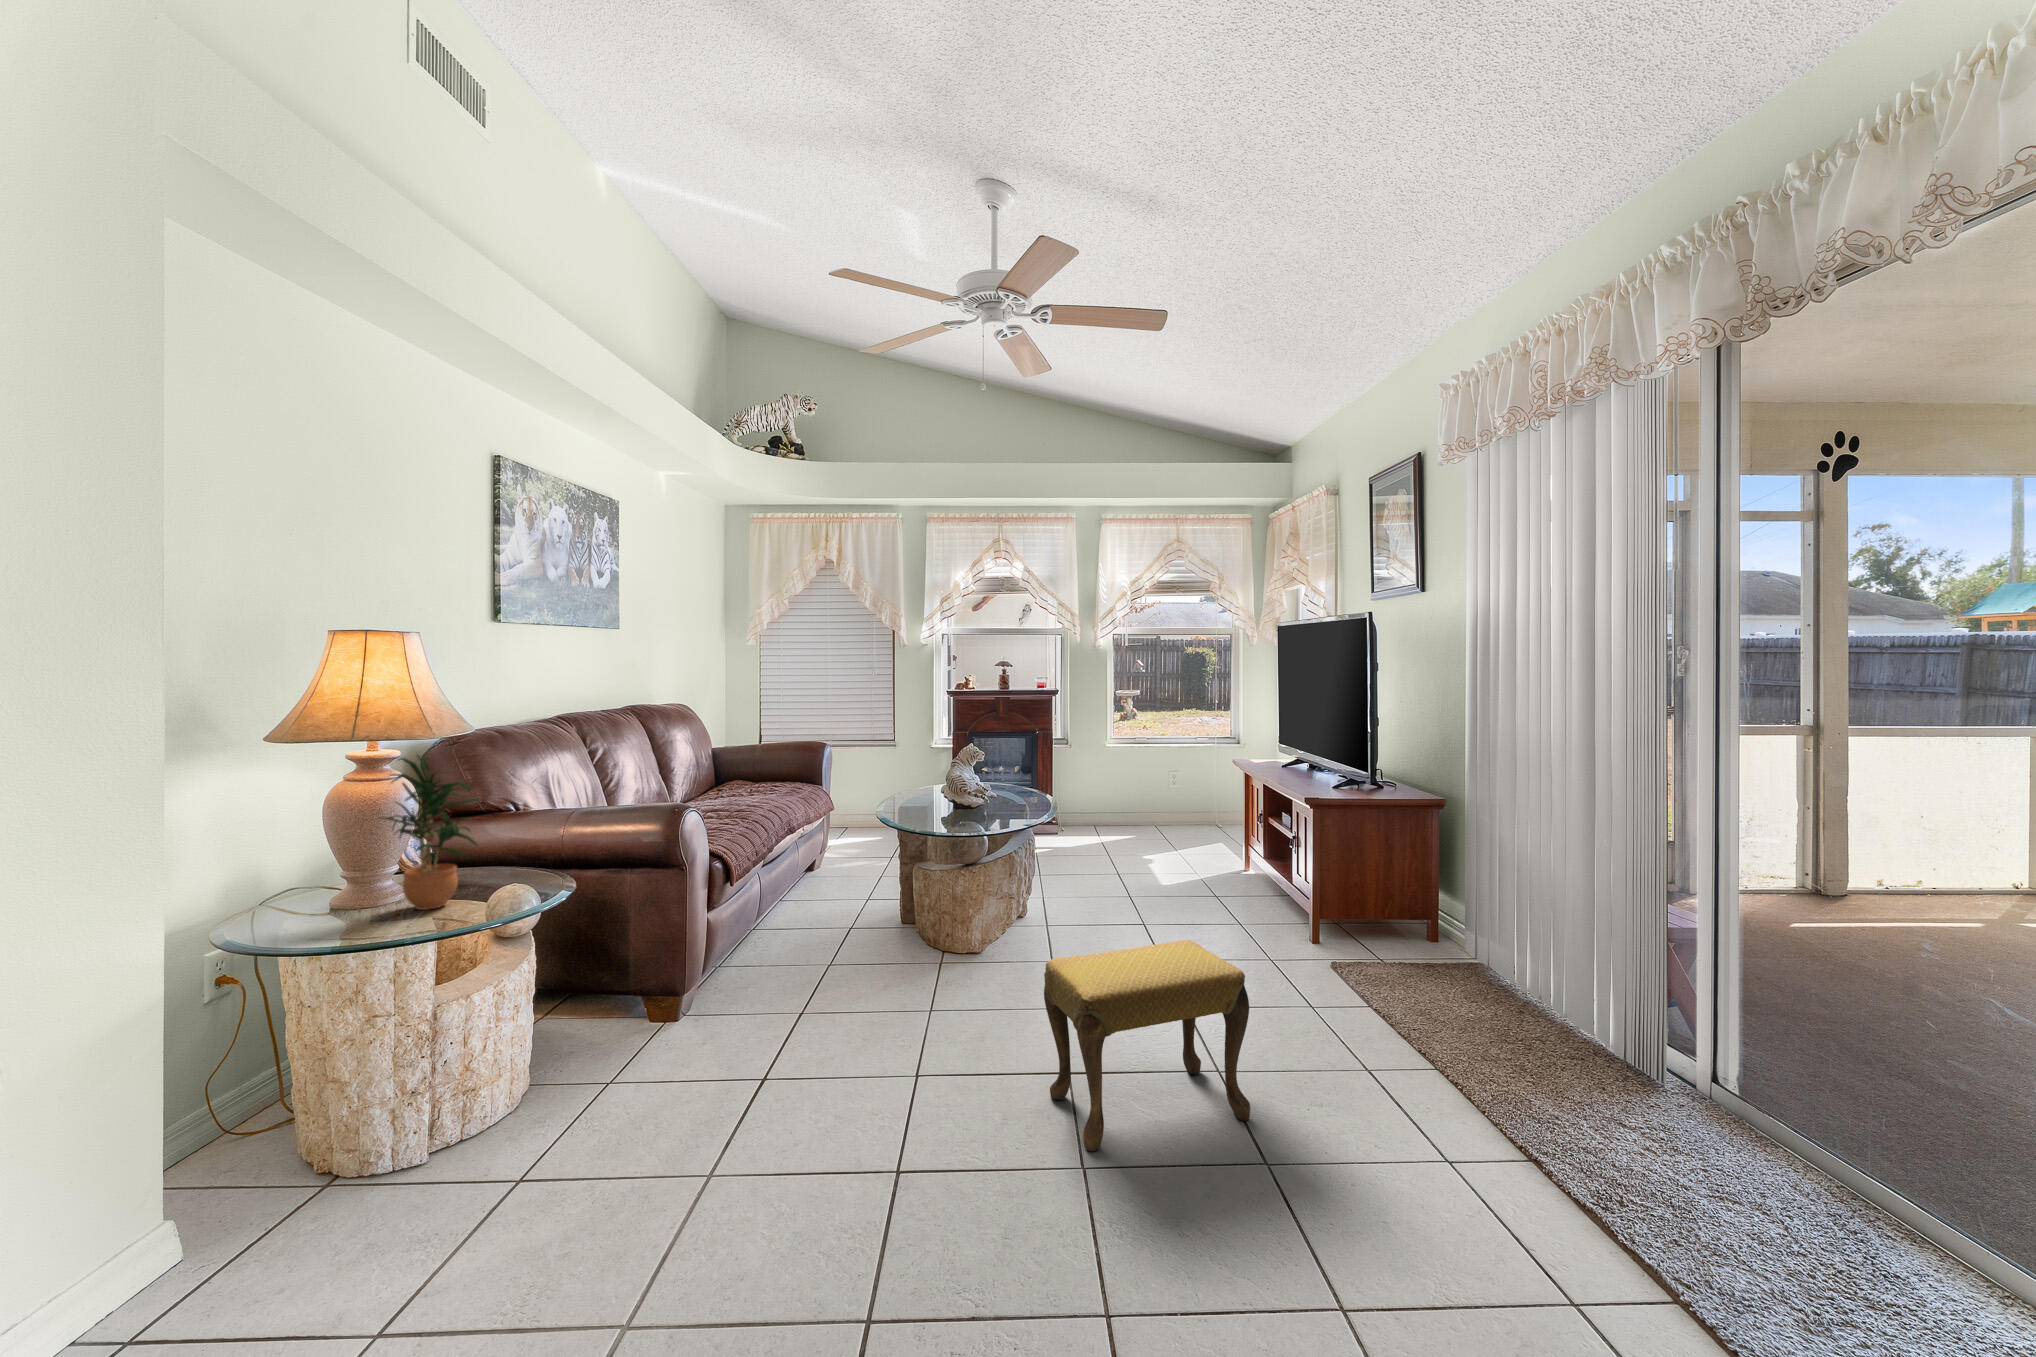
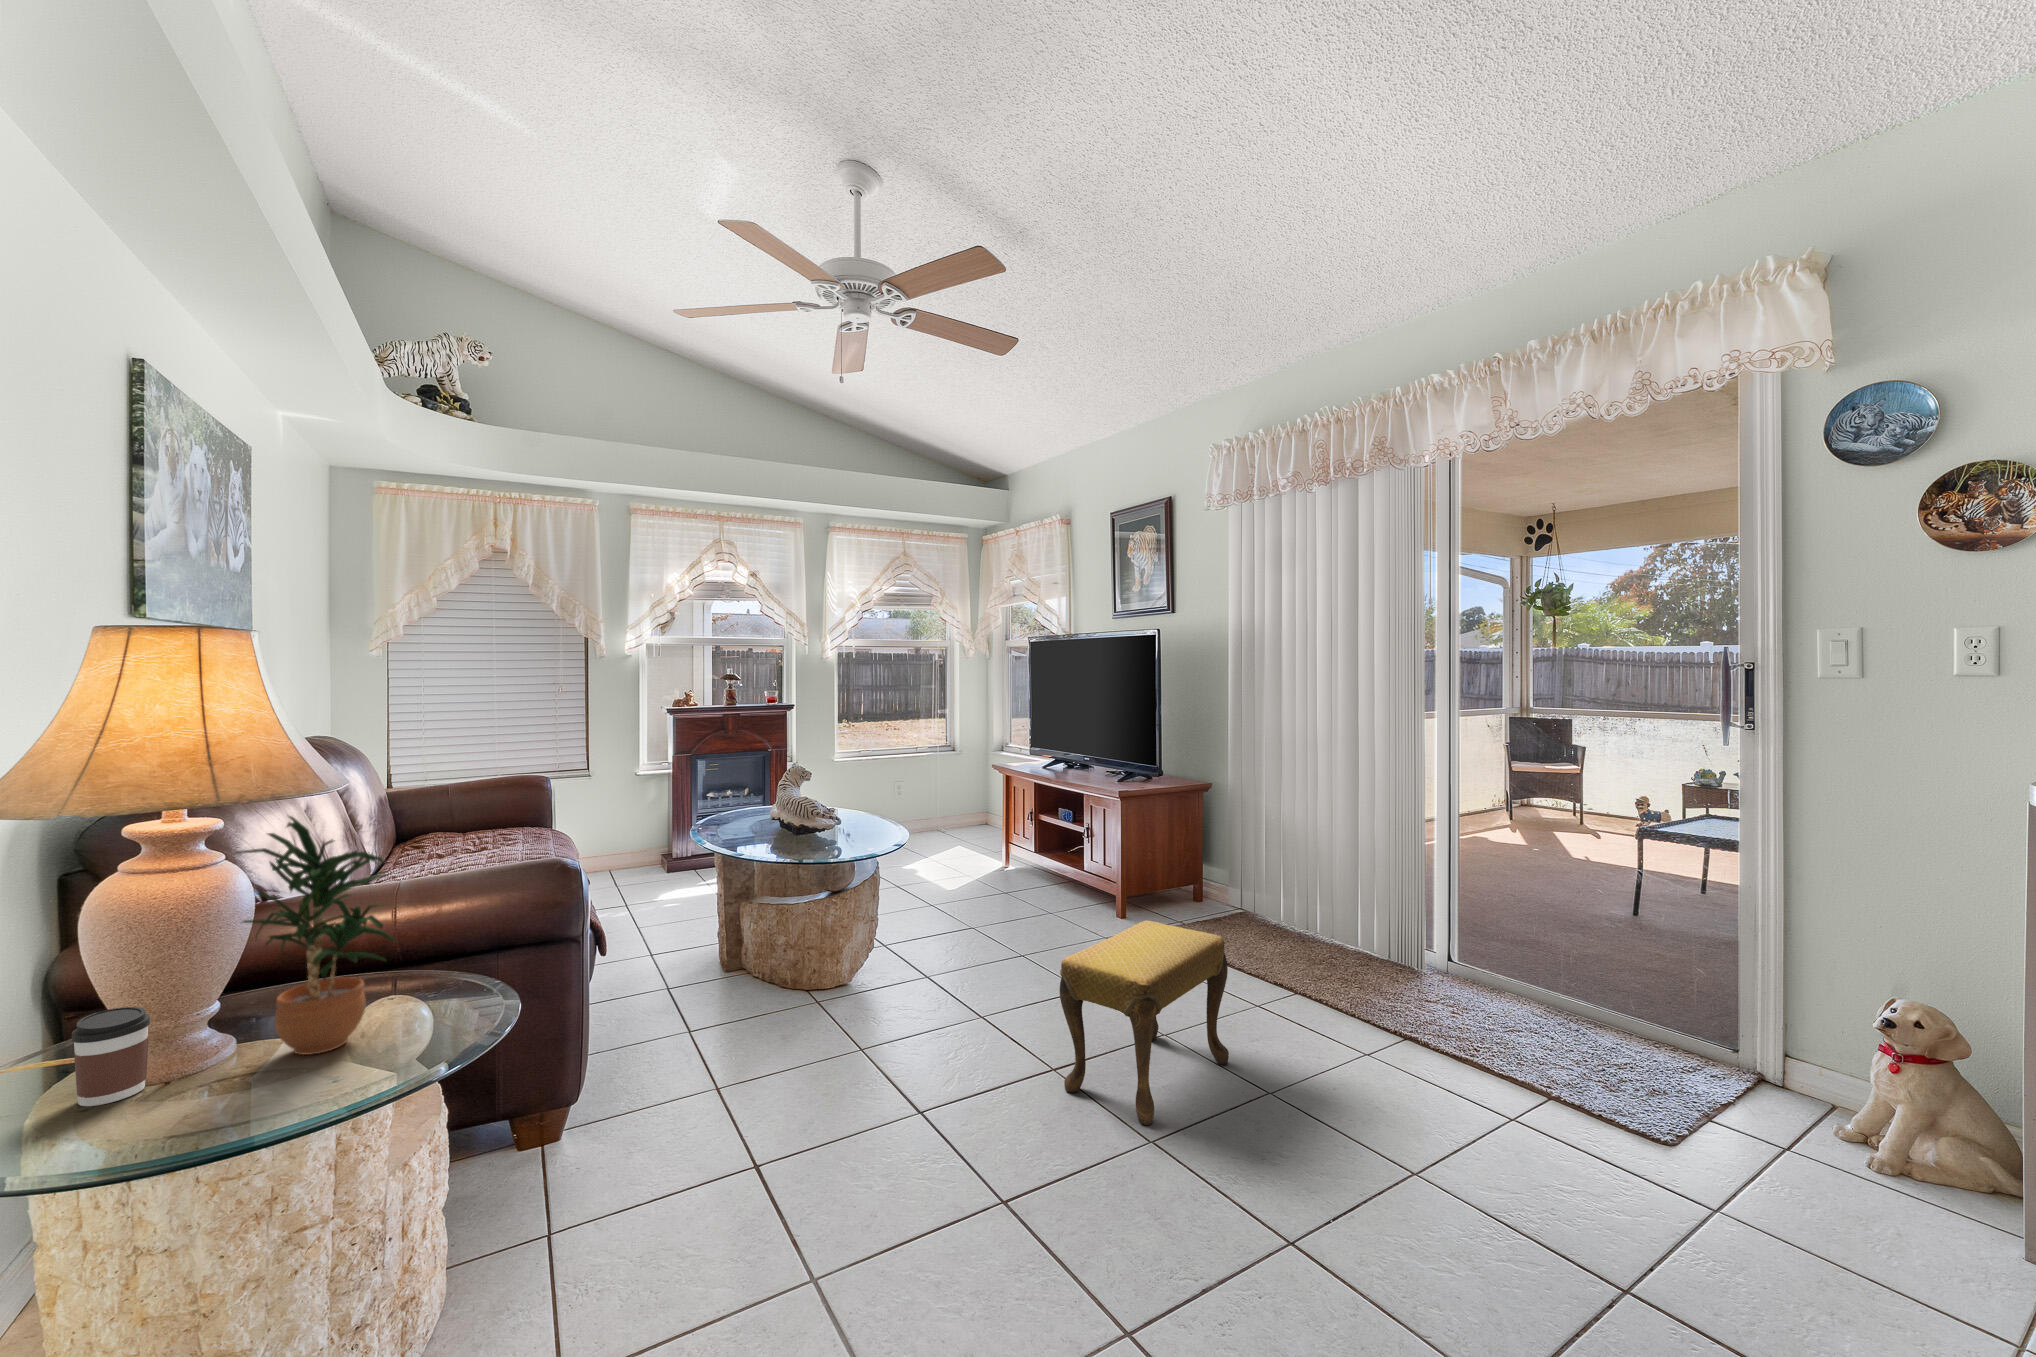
coffee cup: none [304,861,344,915] -> present [72,1007,150,1106]

